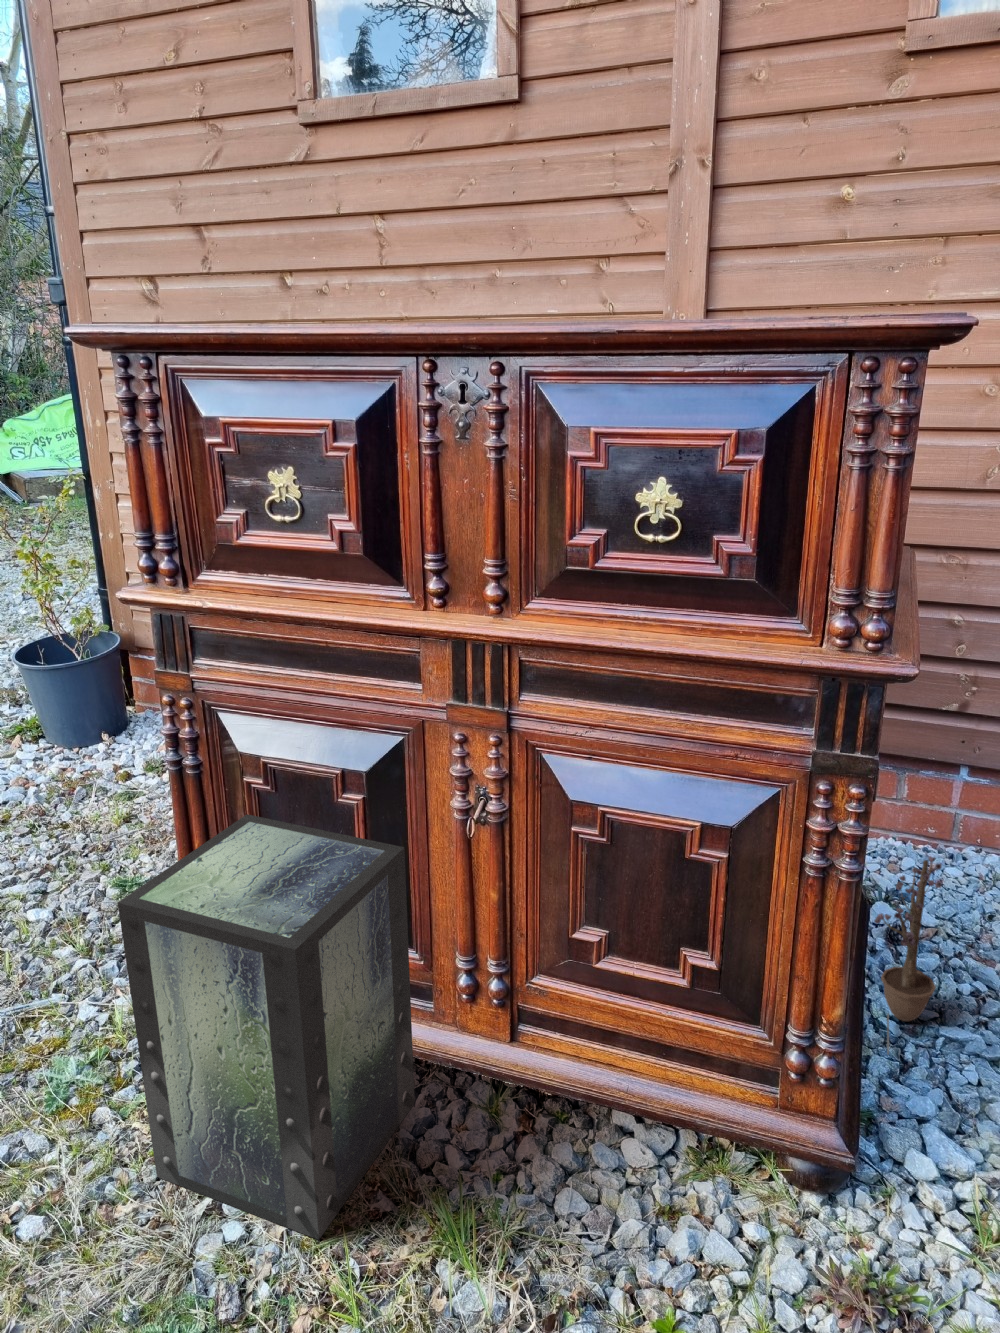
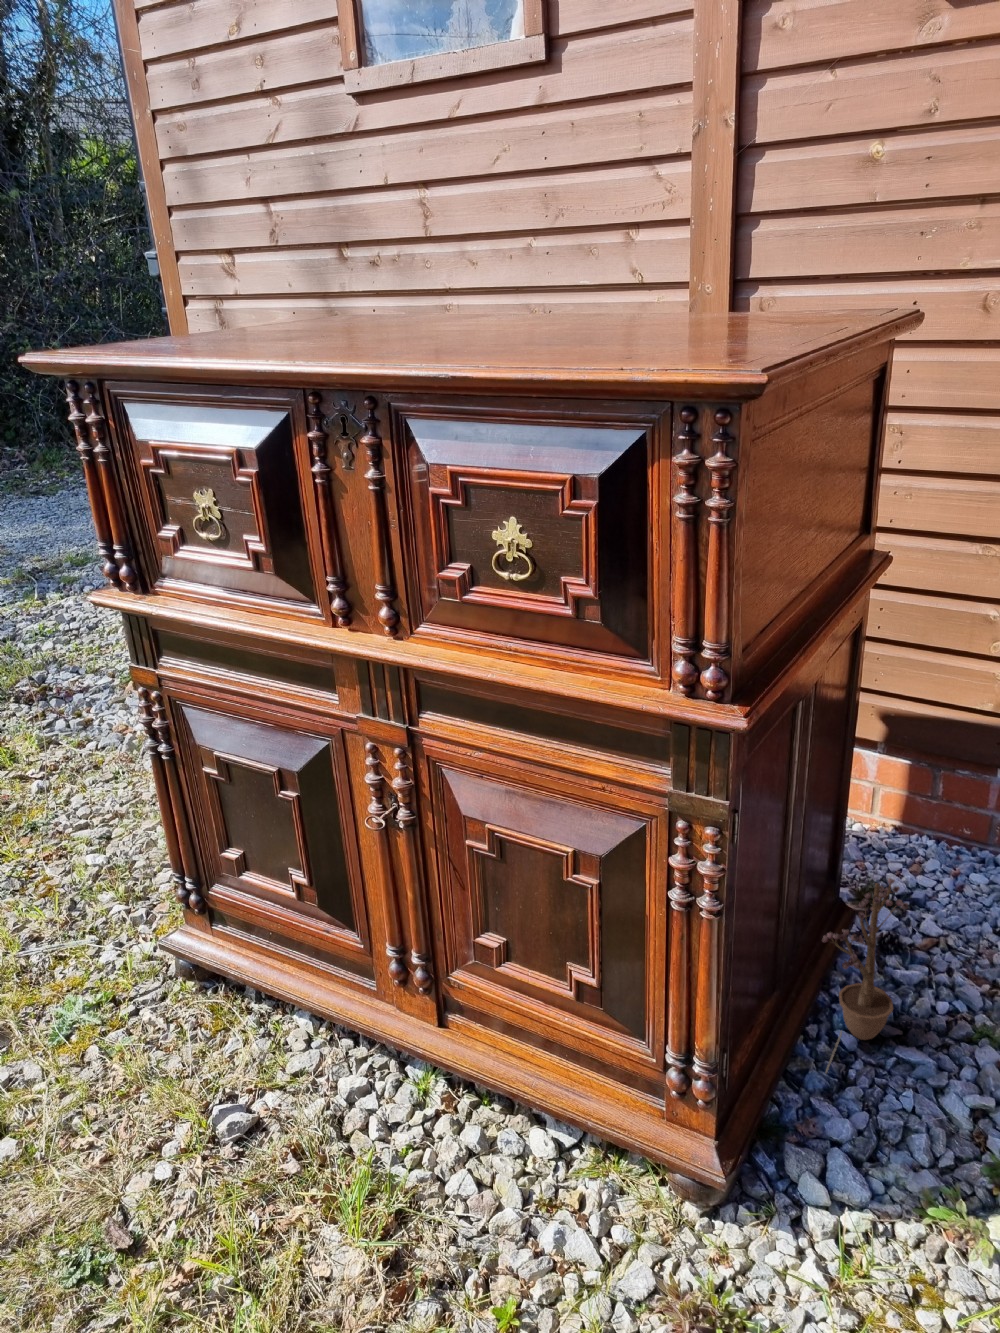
storage box: present [118,814,415,1240] -> none [63,801,357,1187]

